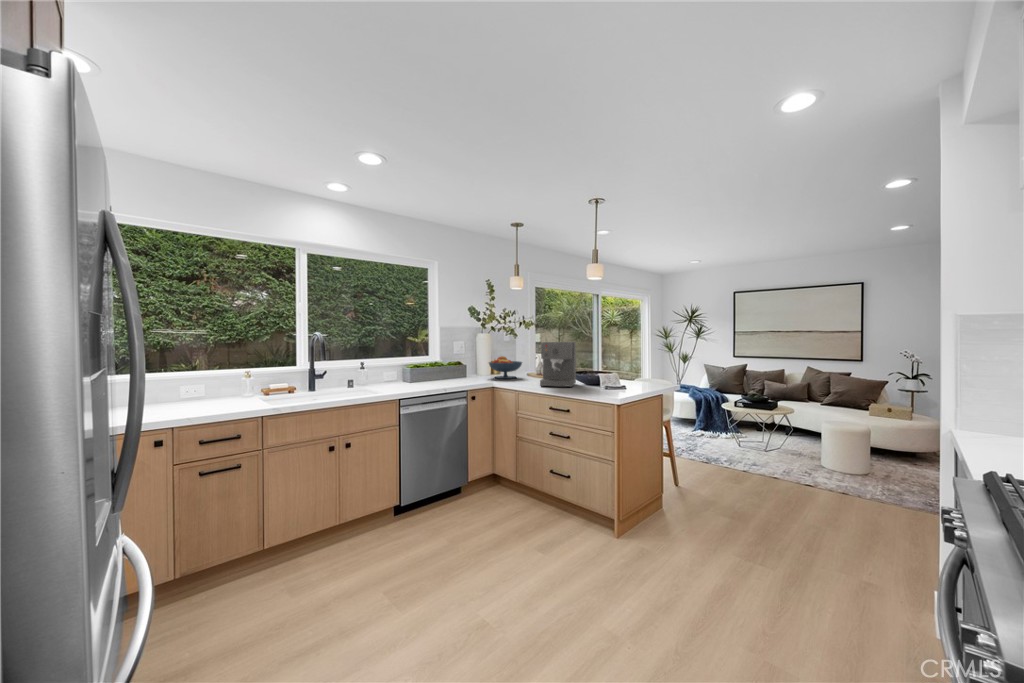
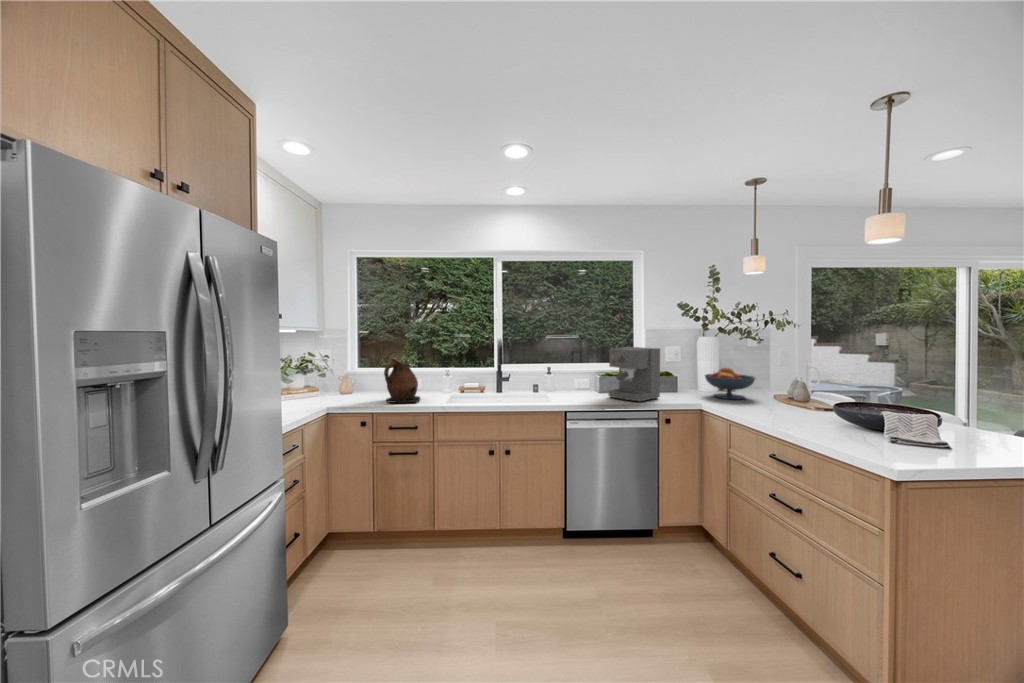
coffee maker: present [540,342,576,387] -> present [608,347,660,402]
ceramic pitcher: none [179,357,230,407] -> present [384,359,420,403]

